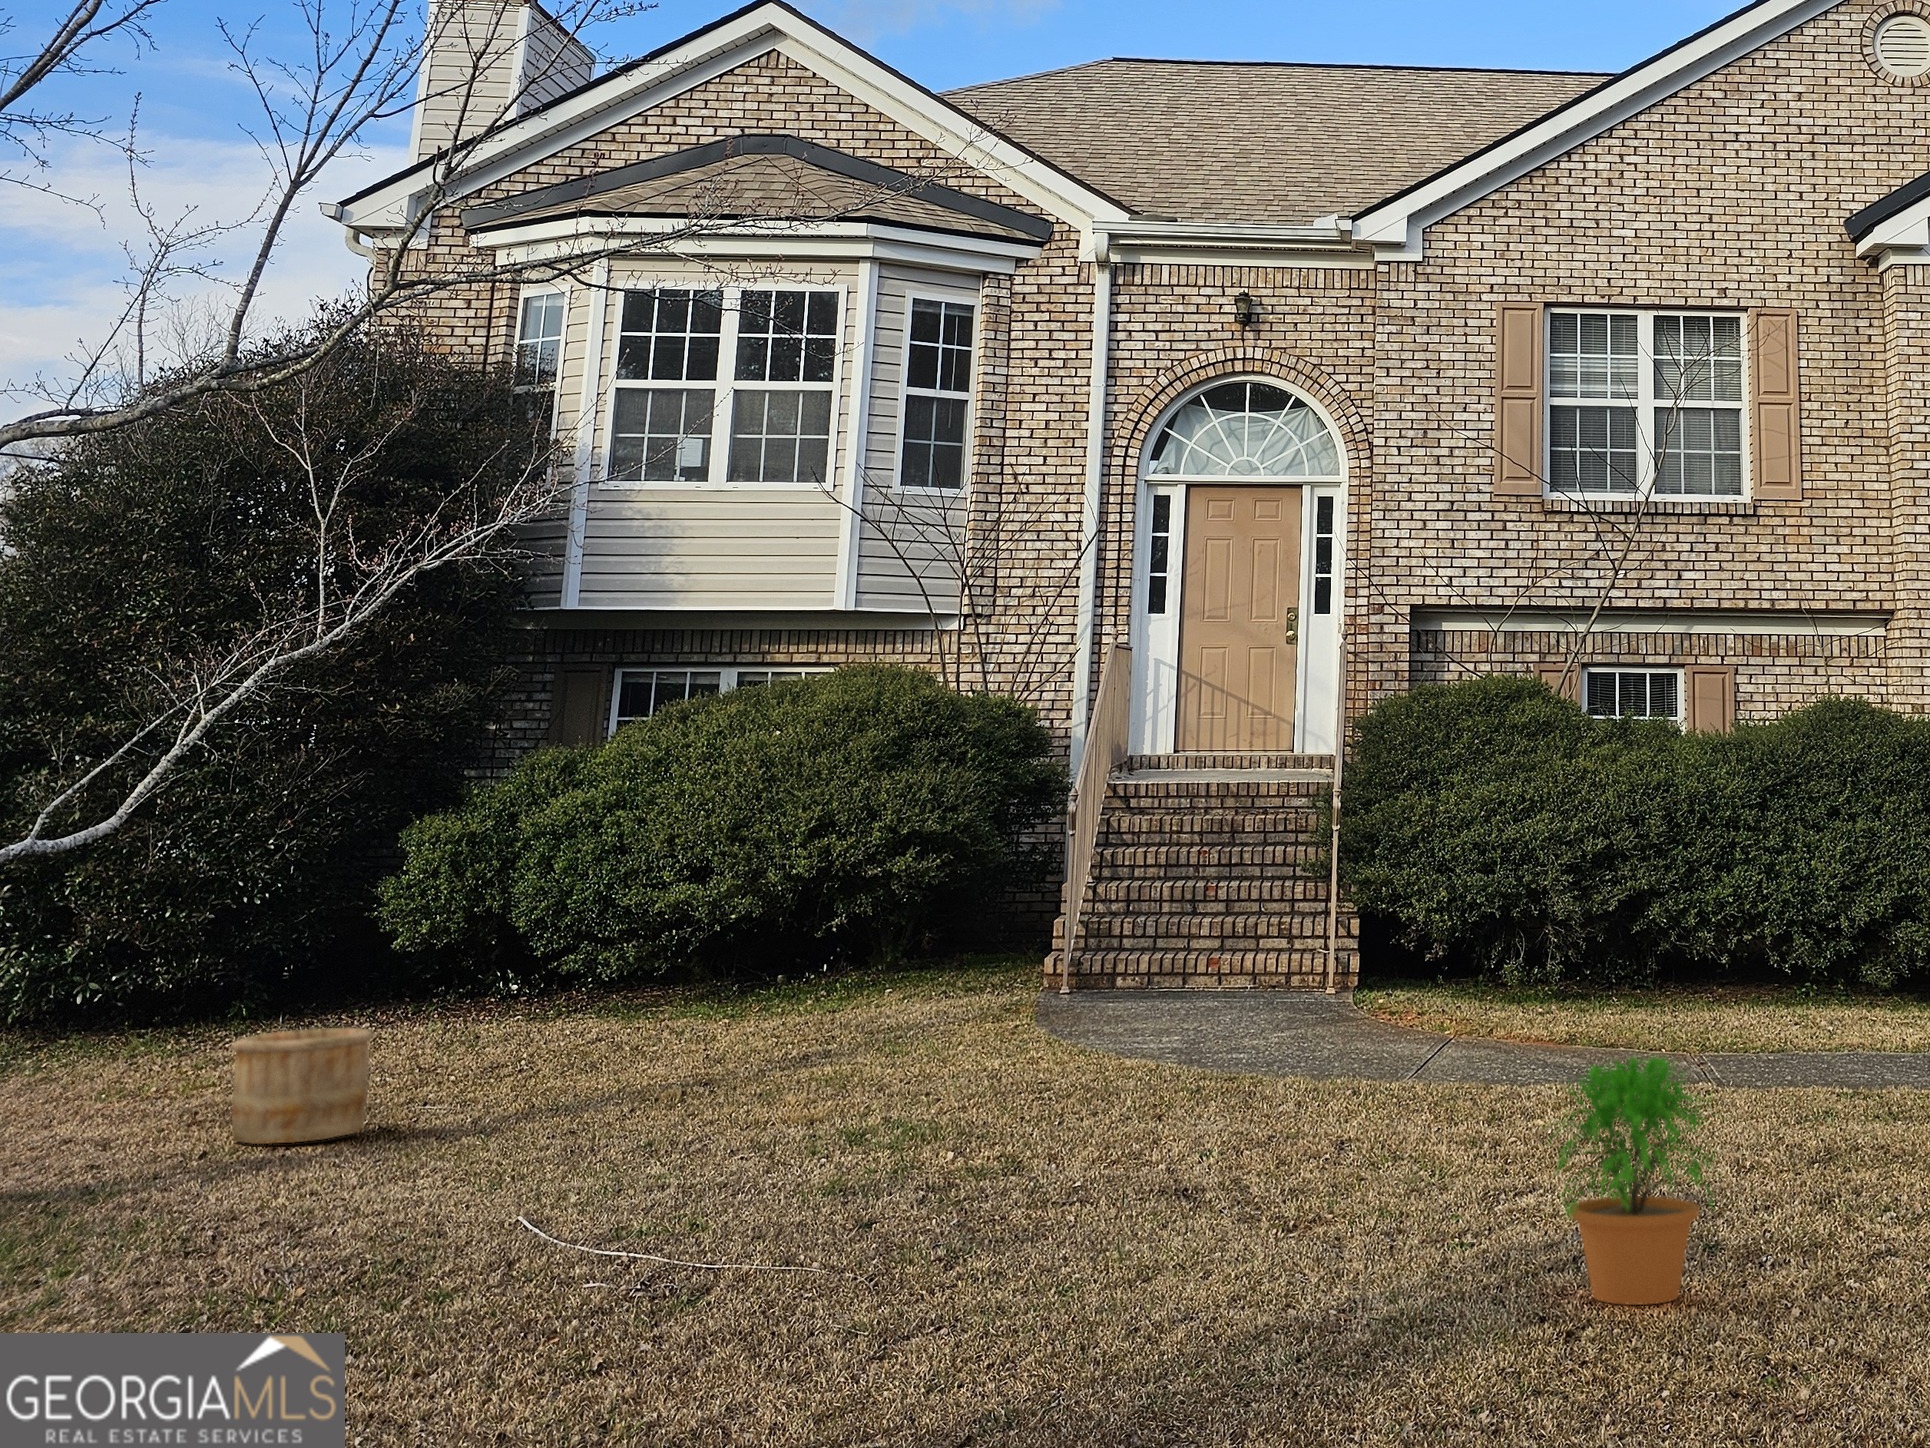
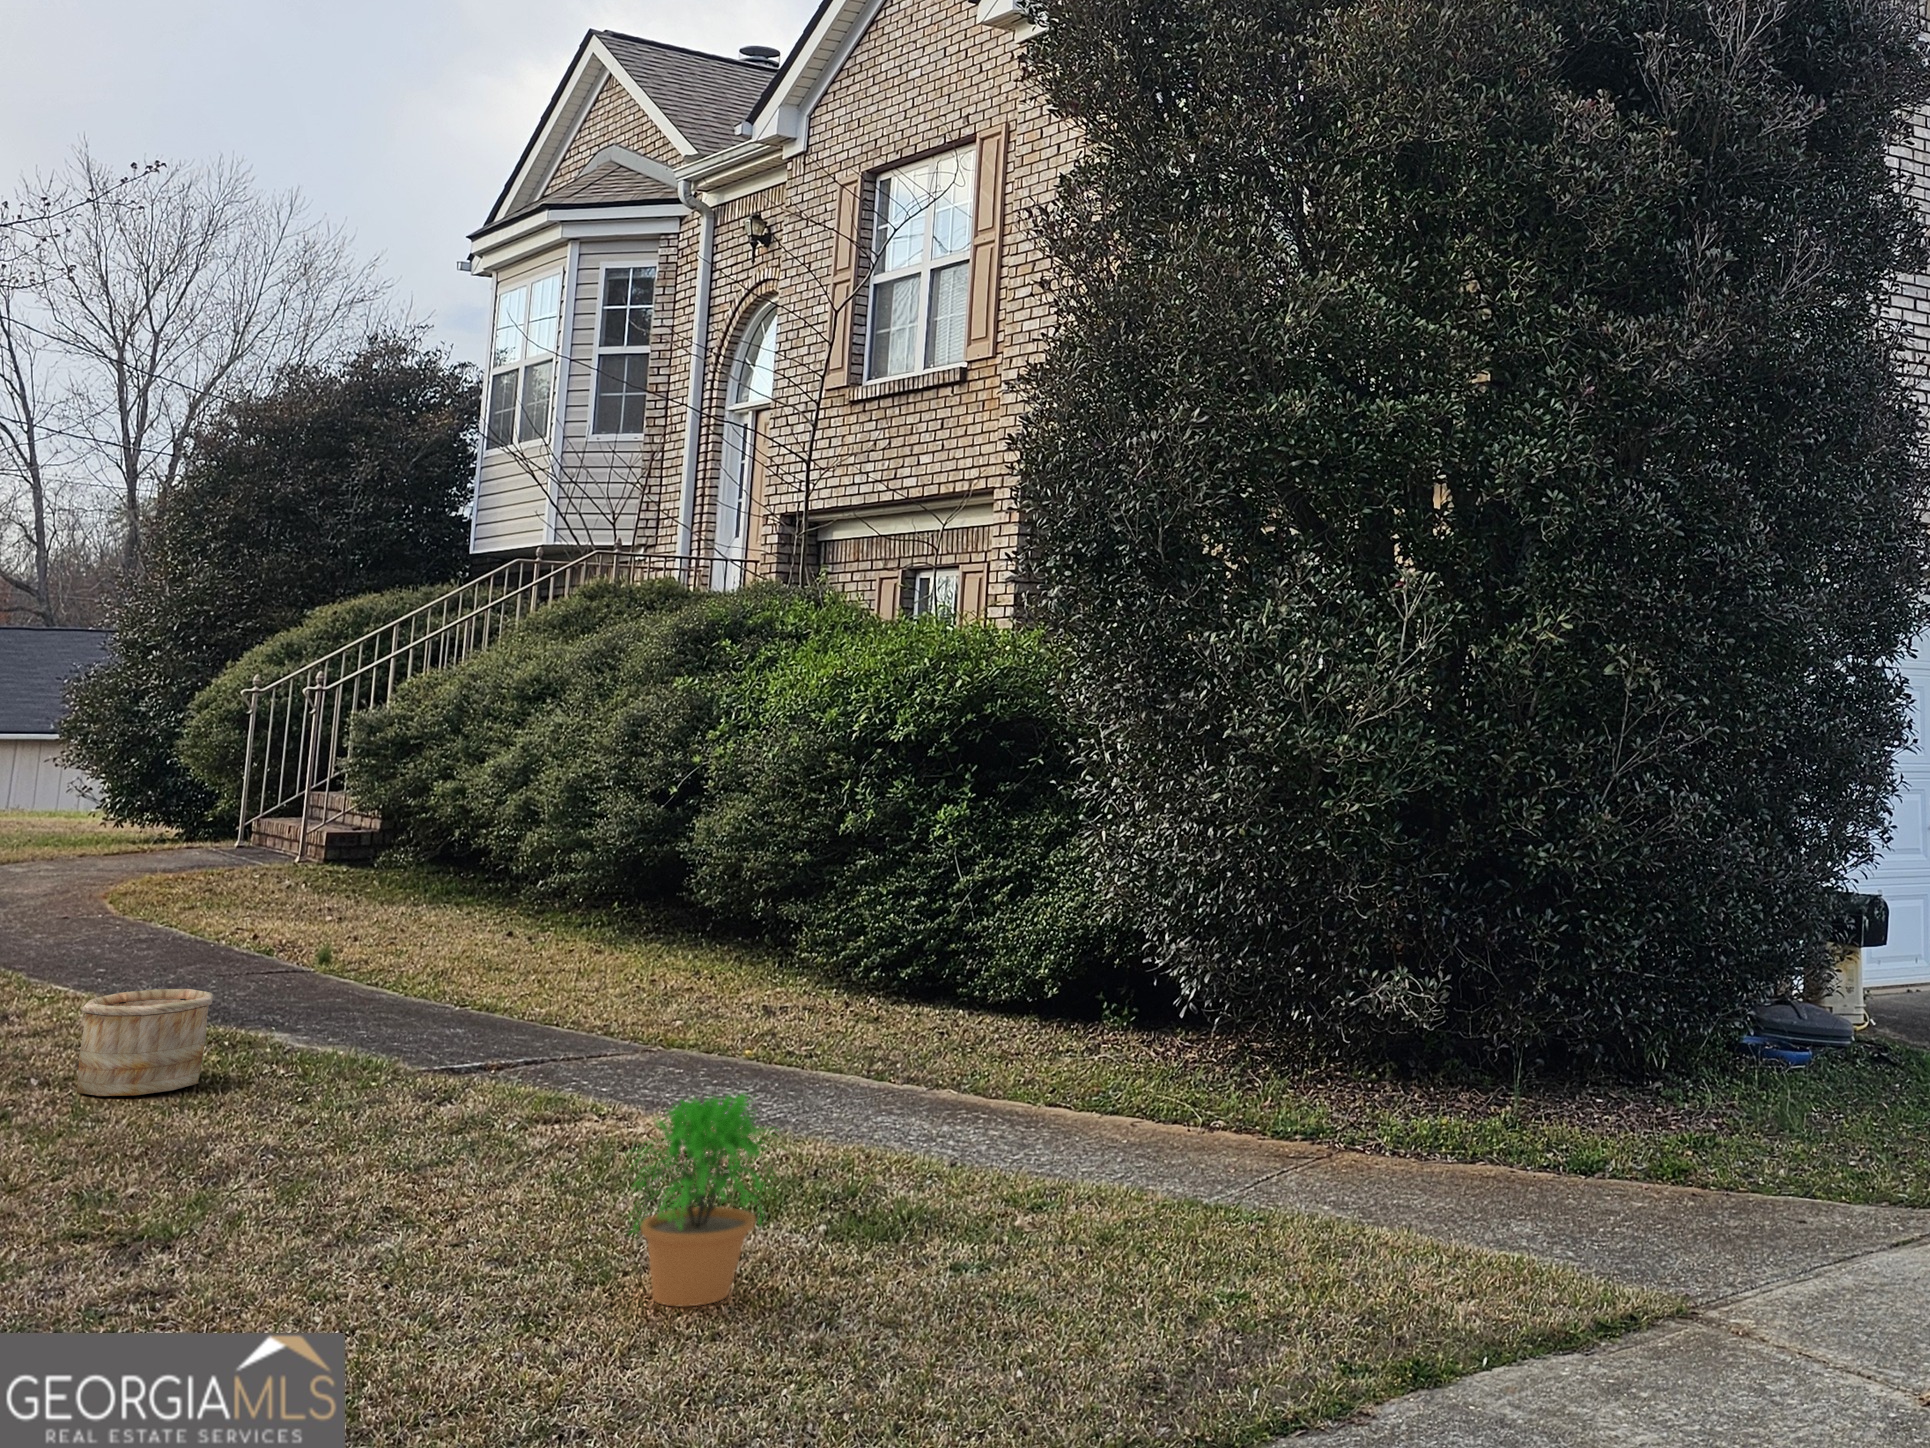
potted plant: present [1547,1055,1715,1305] -> present [629,1094,778,1307]

